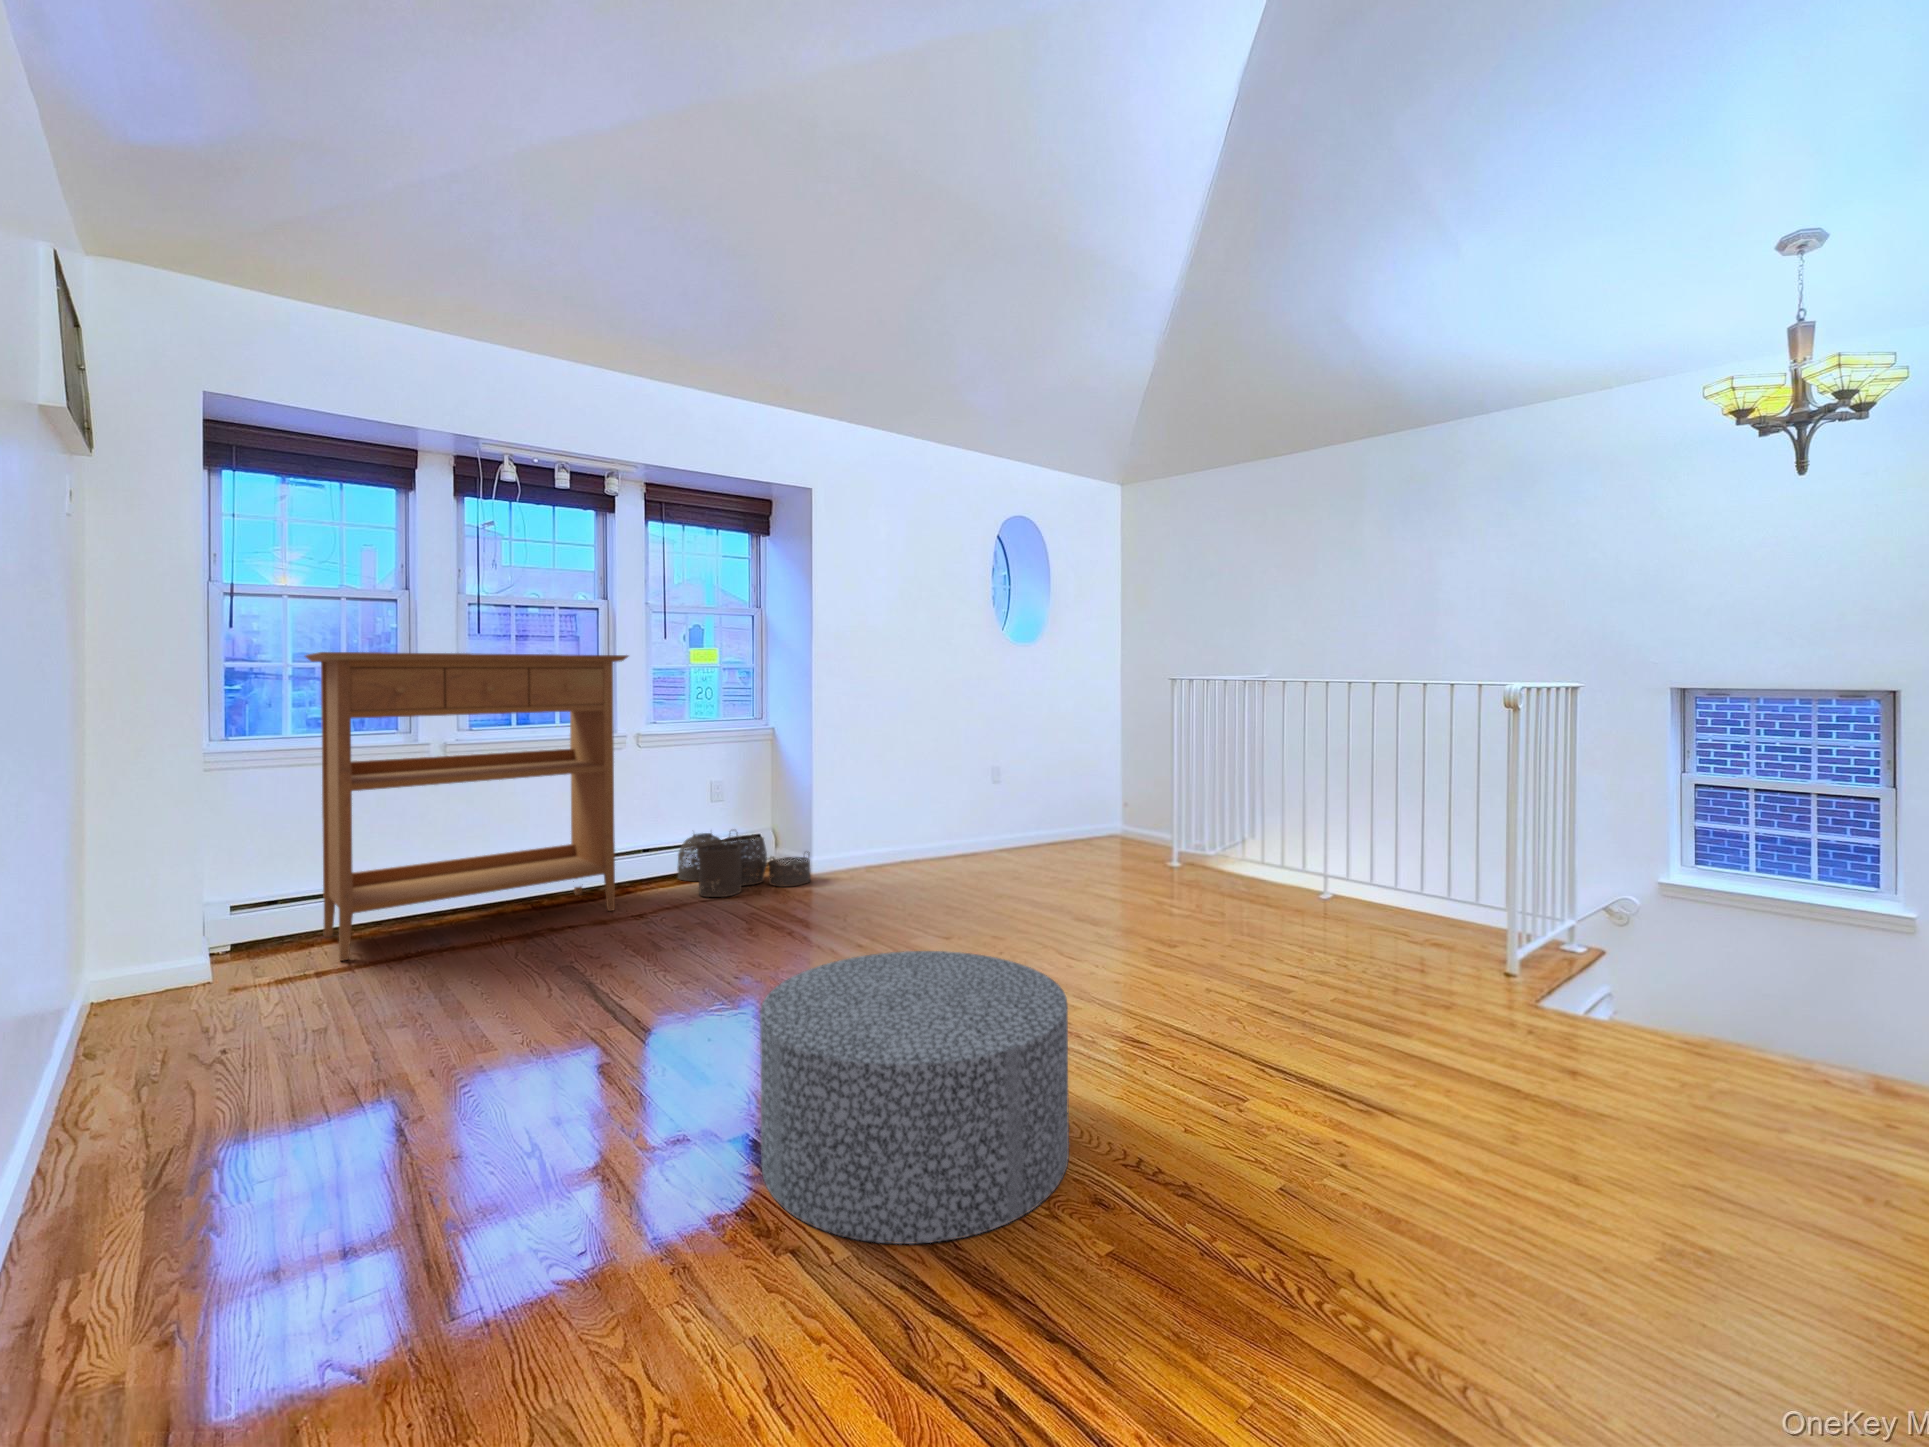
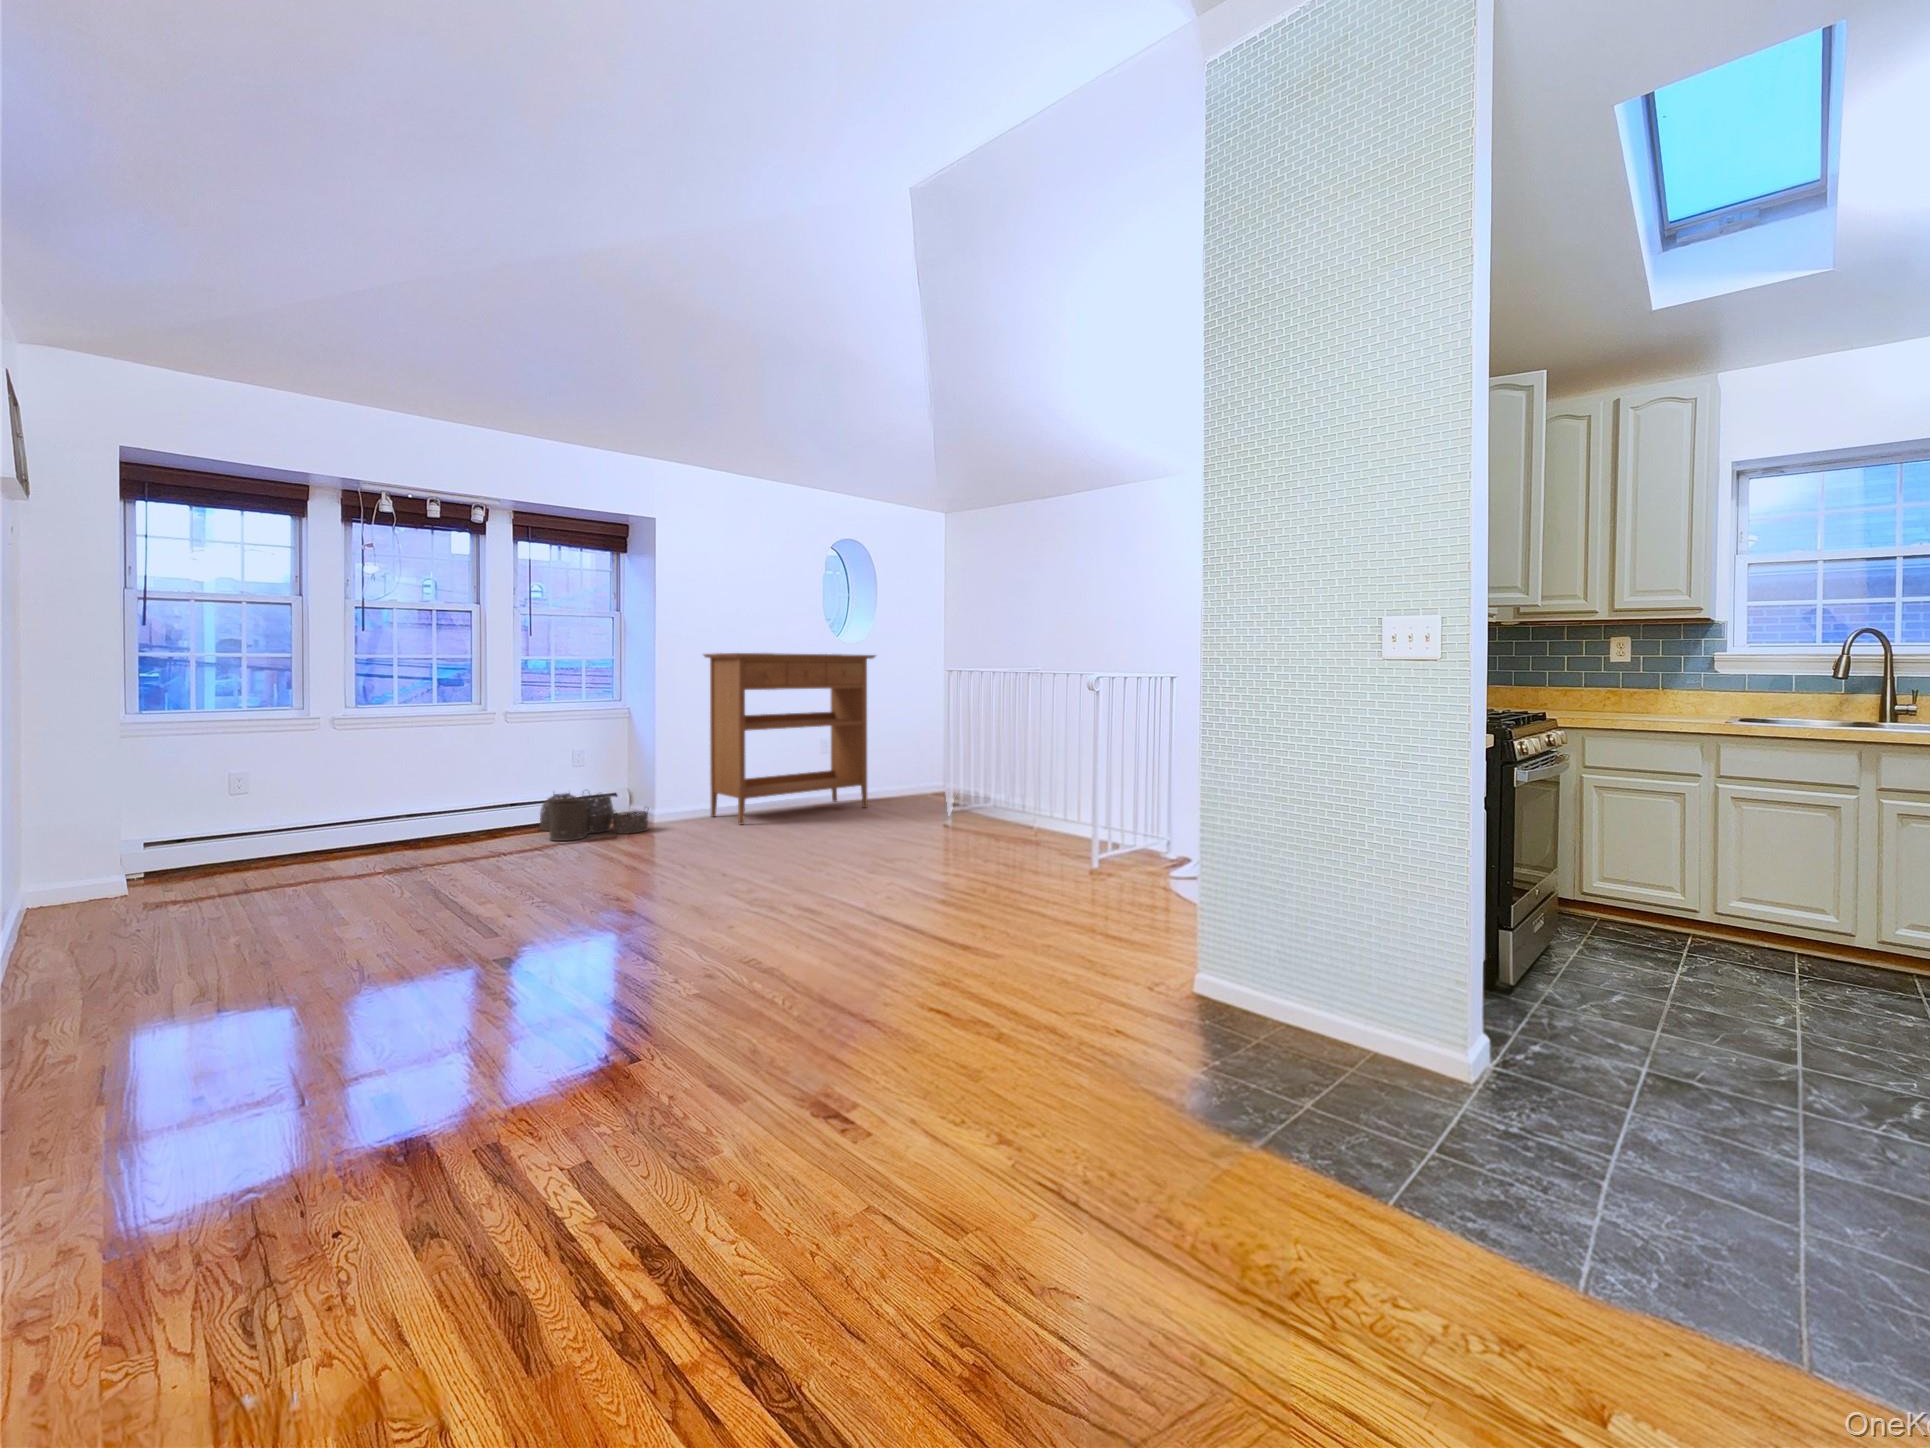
console table: present [305,652,628,961] -> present [704,653,875,824]
ottoman: present [760,951,1069,1244] -> none [490,850,701,997]

